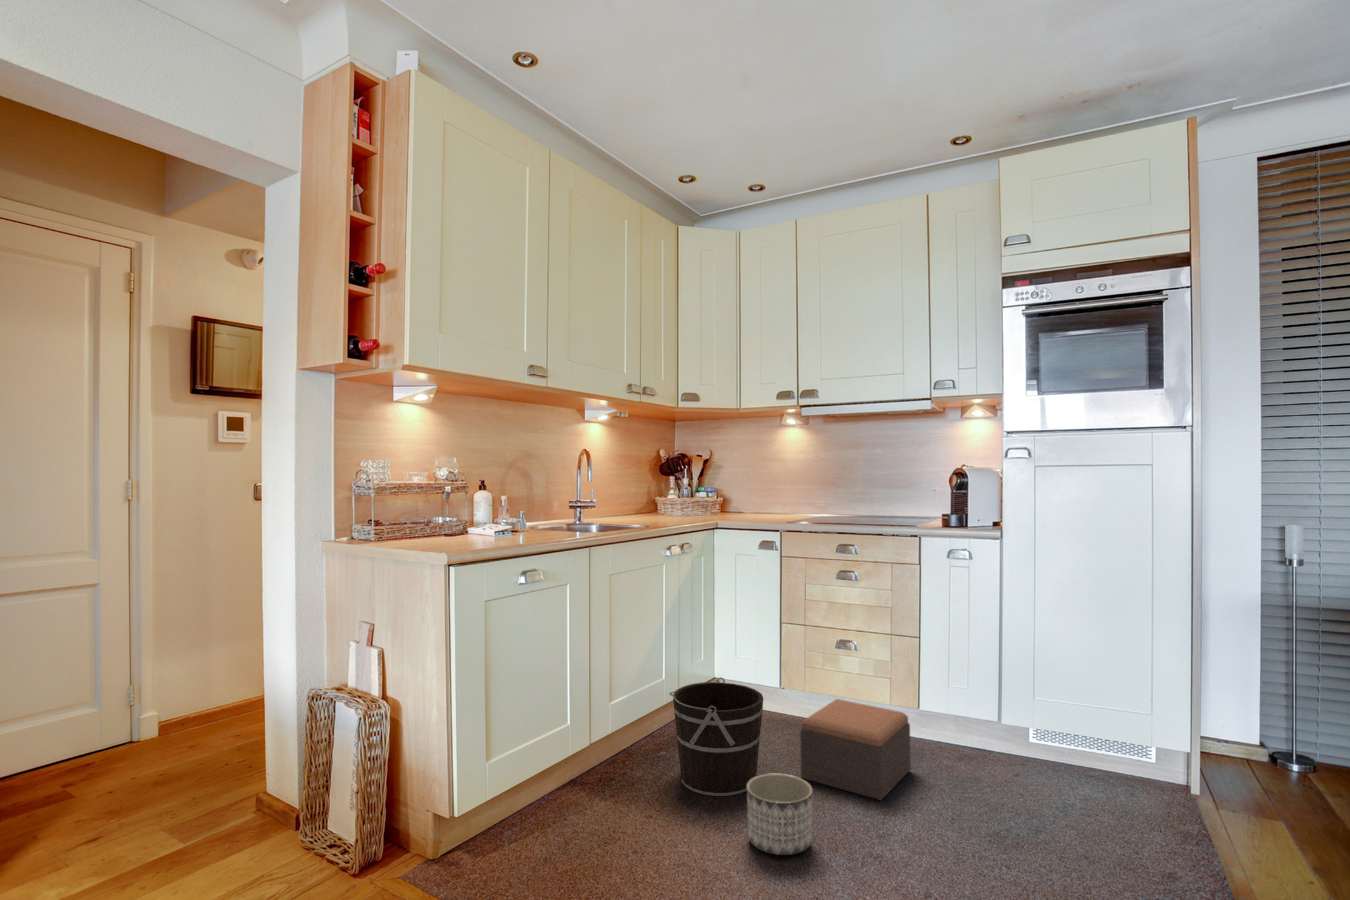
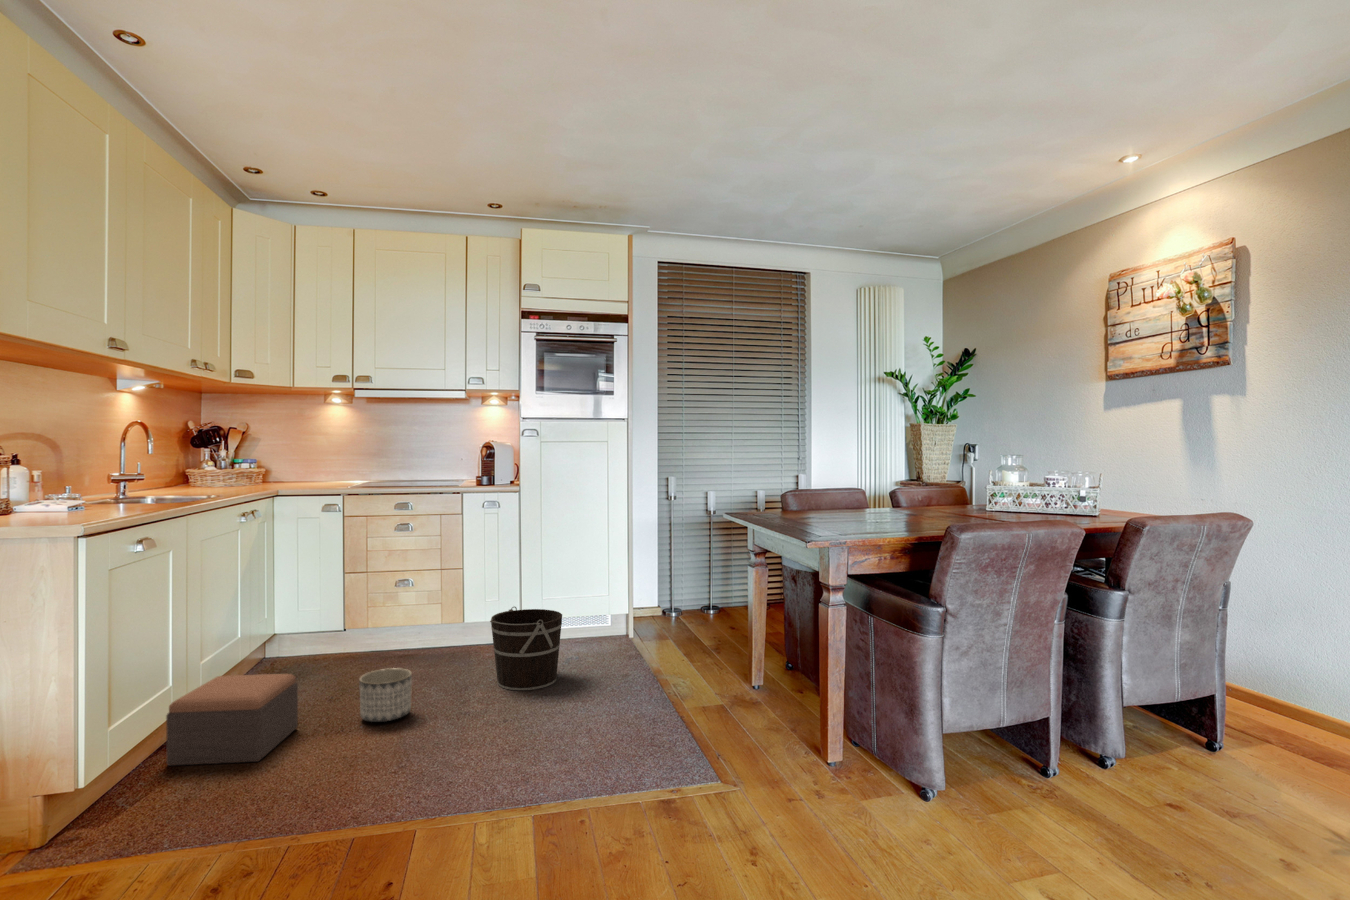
bucket: present [669,678,763,796] -> present [490,607,562,690]
footstool: present [800,699,911,800] -> present [166,674,298,766]

